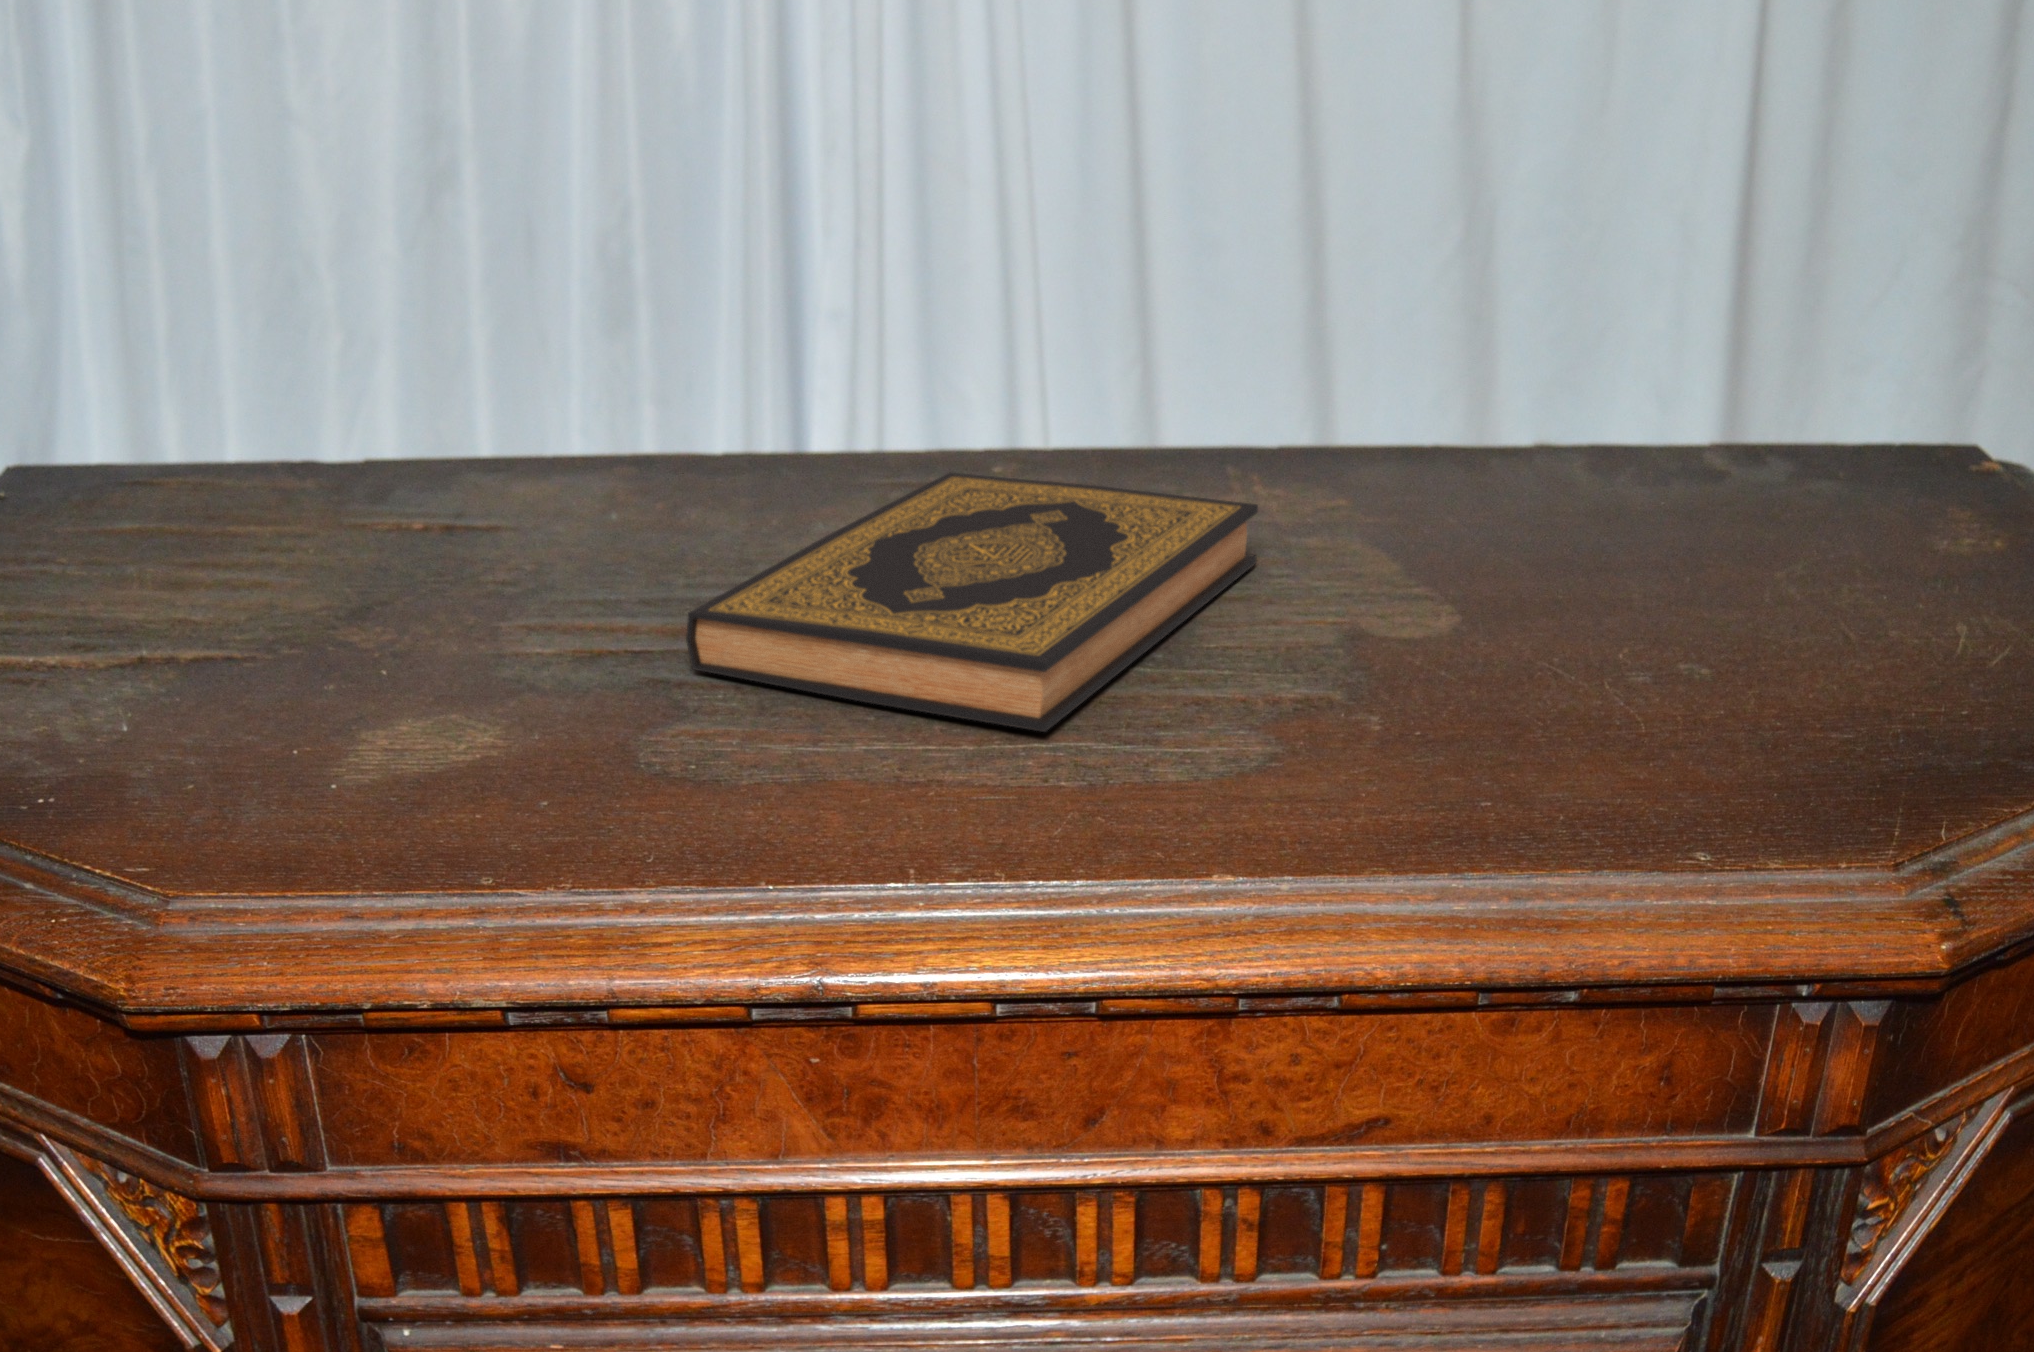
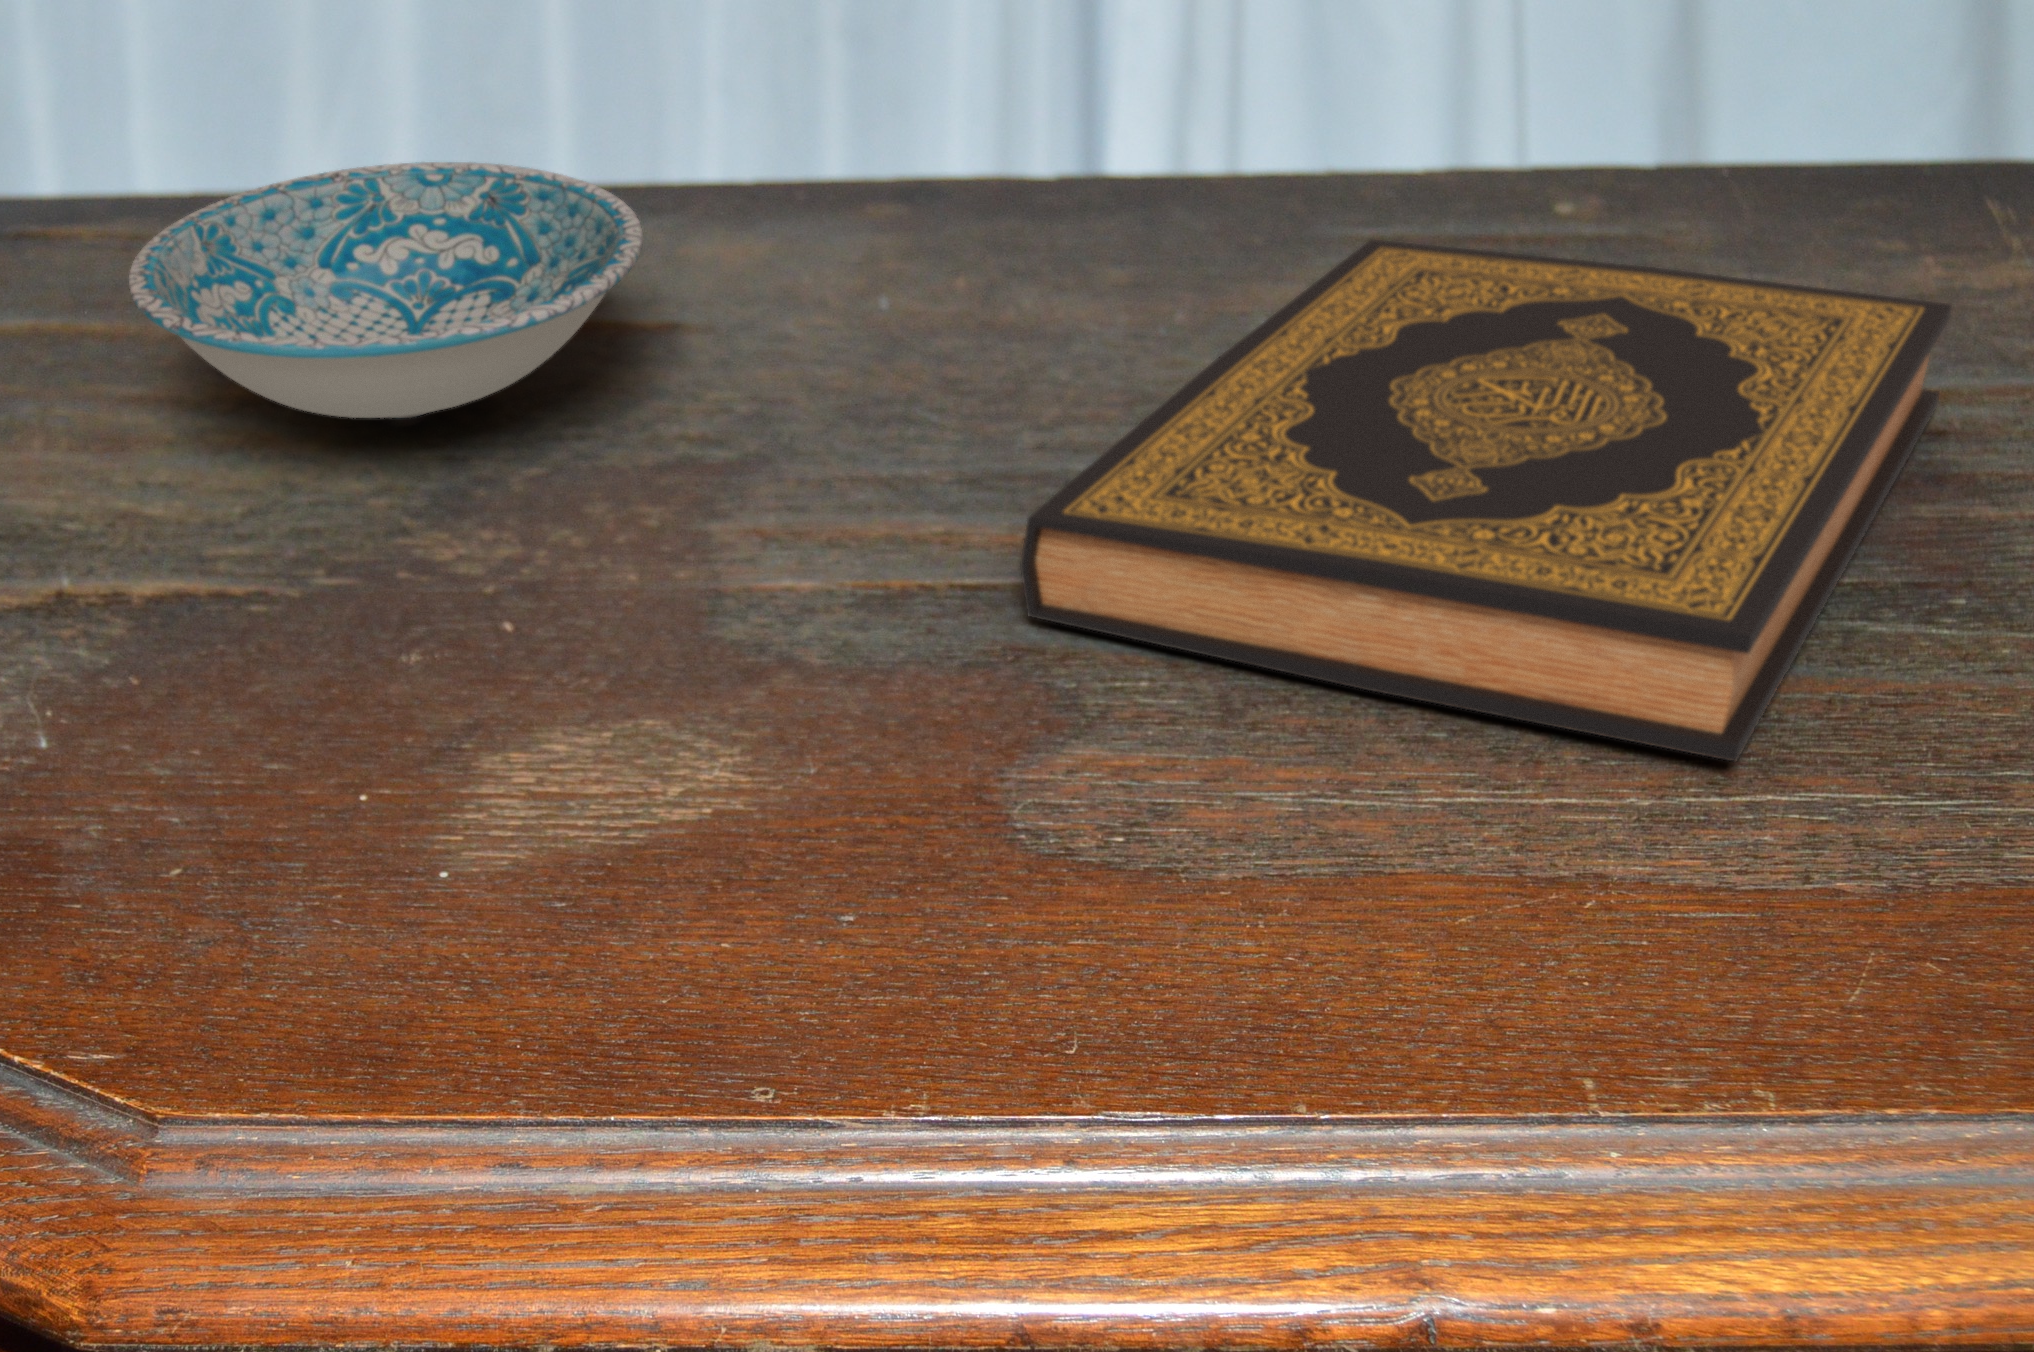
ceramic bowl: none [198,428,506,574] -> present [129,162,643,418]

